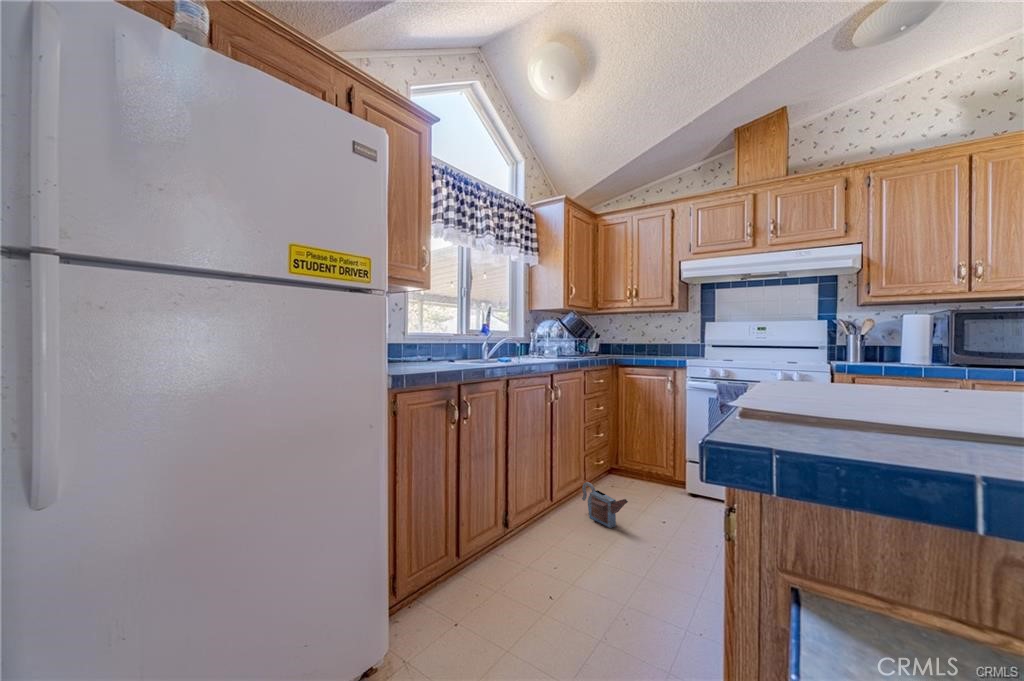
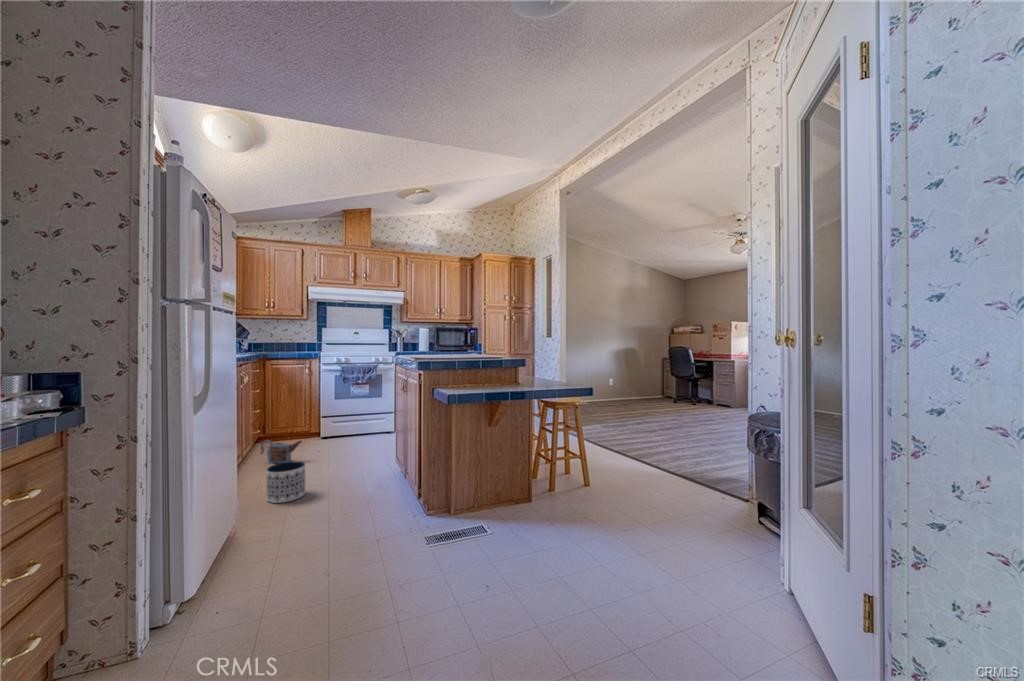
planter: none [507,546,567,633] -> present [266,461,305,503]

